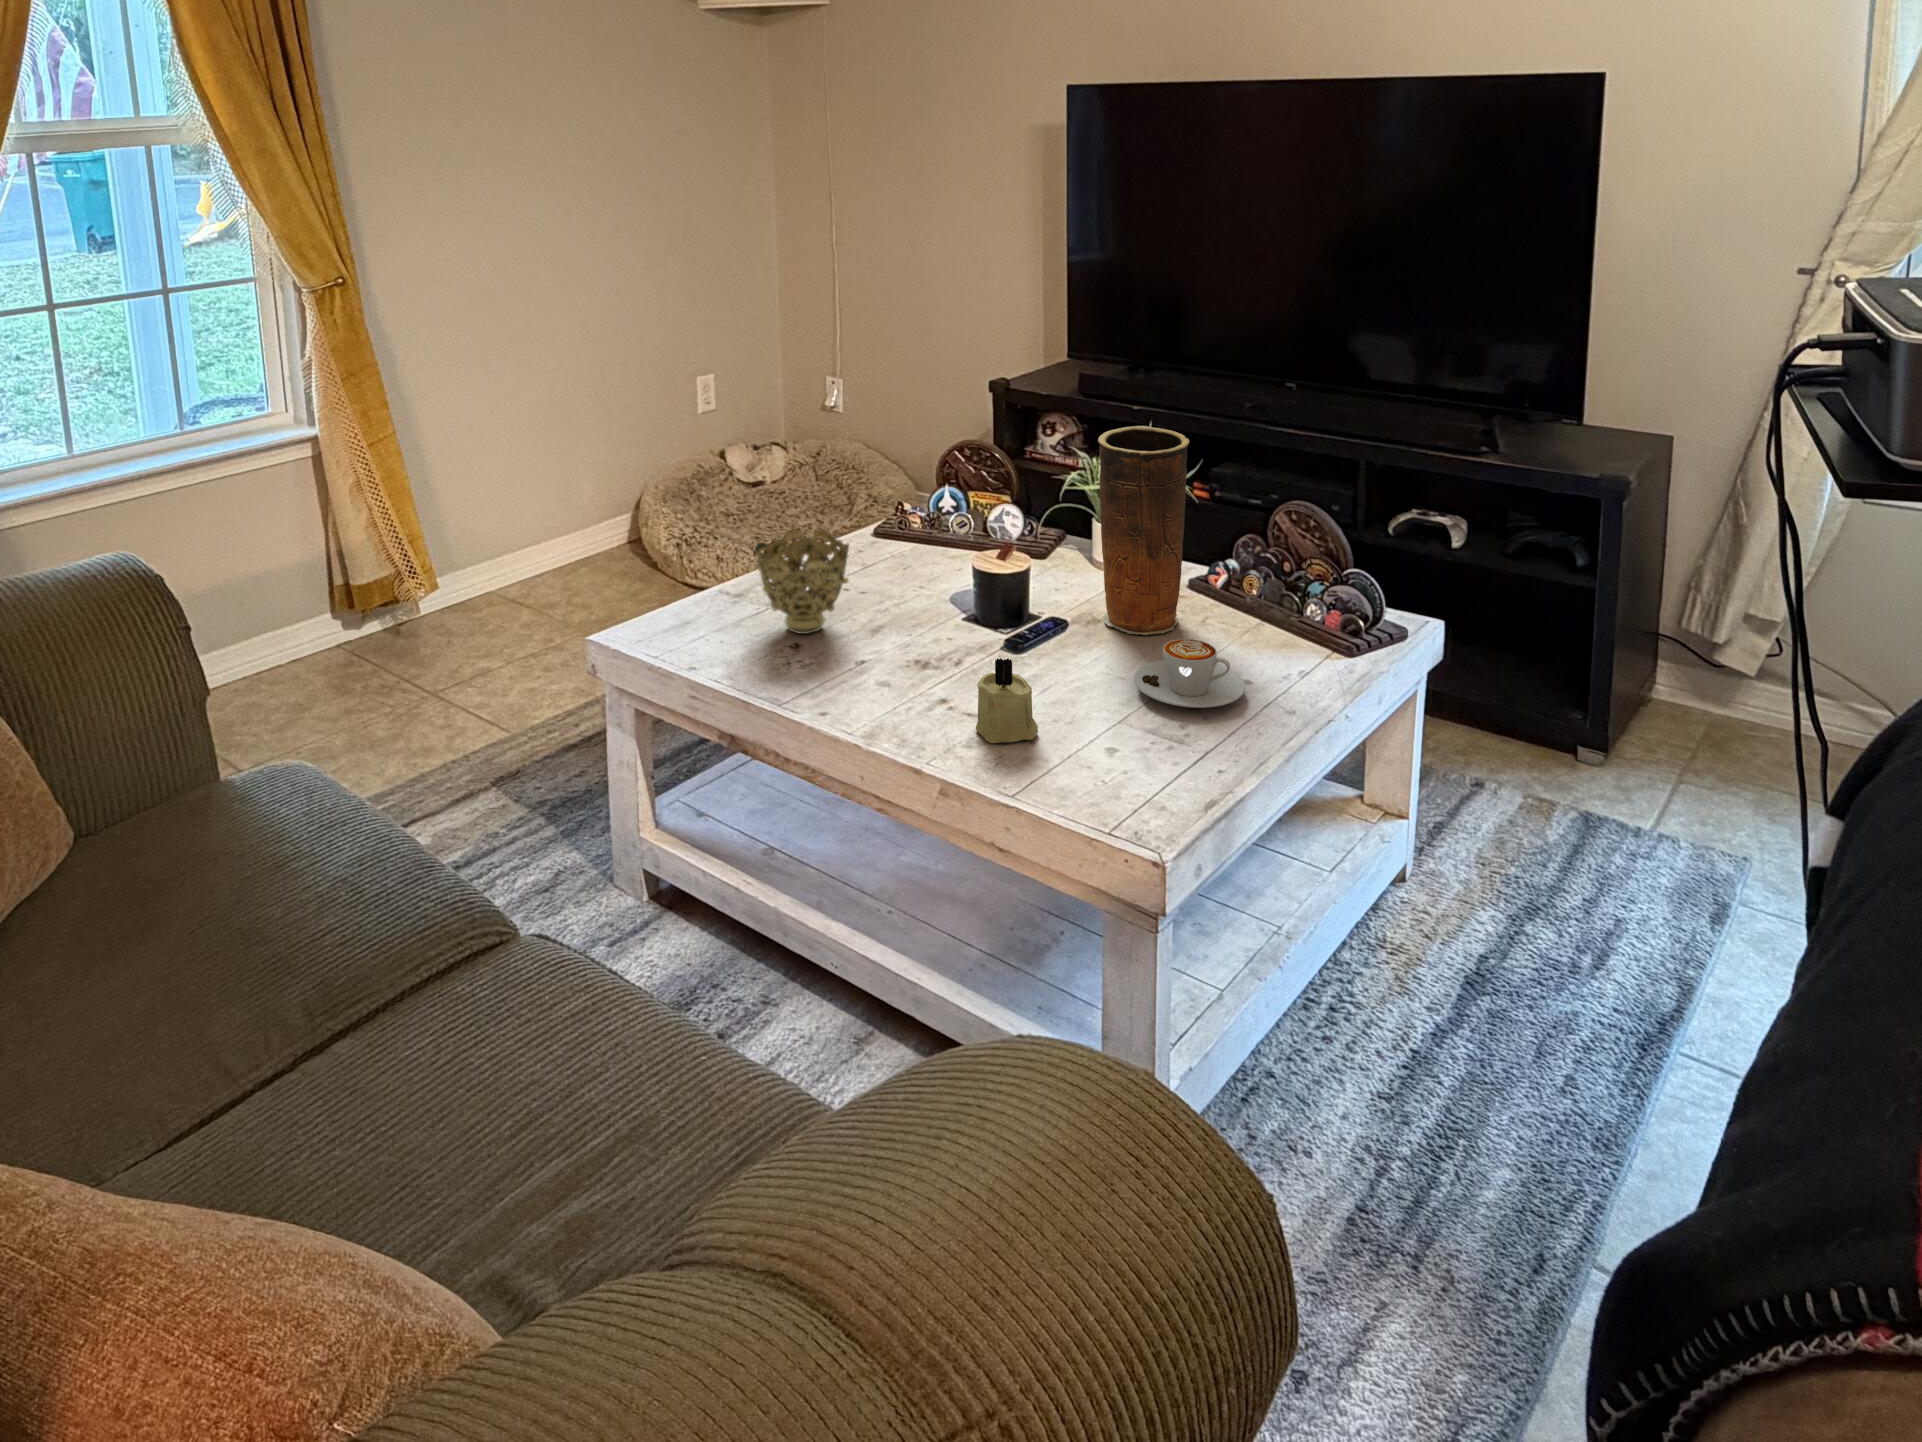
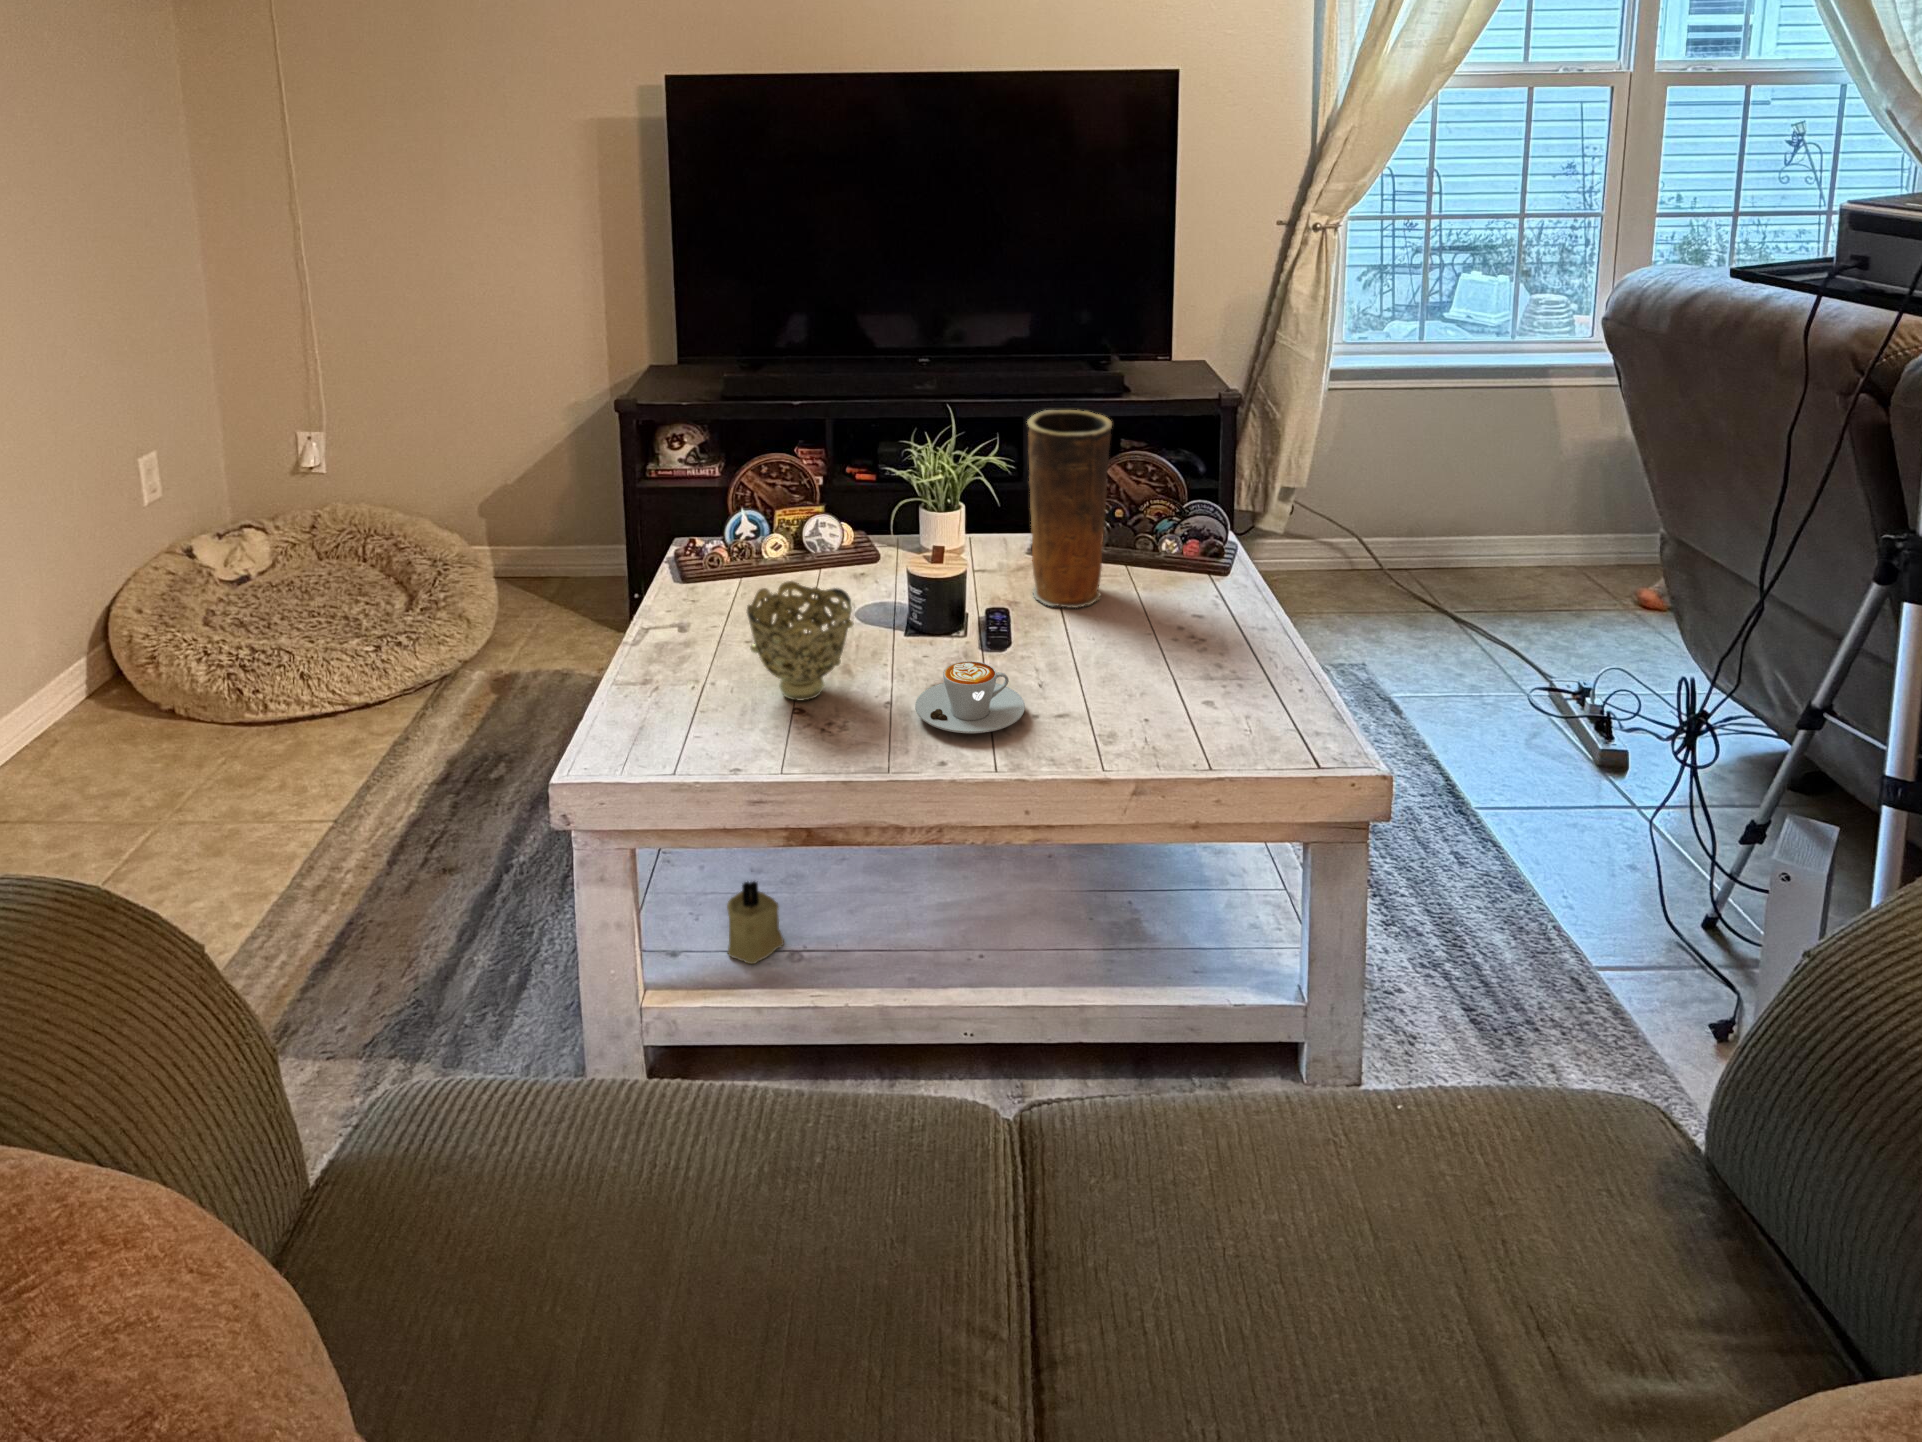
coffee cup: present [1134,639,1245,708] -> present [915,661,1025,733]
candle: present [976,658,1038,743] -> present [727,881,784,964]

